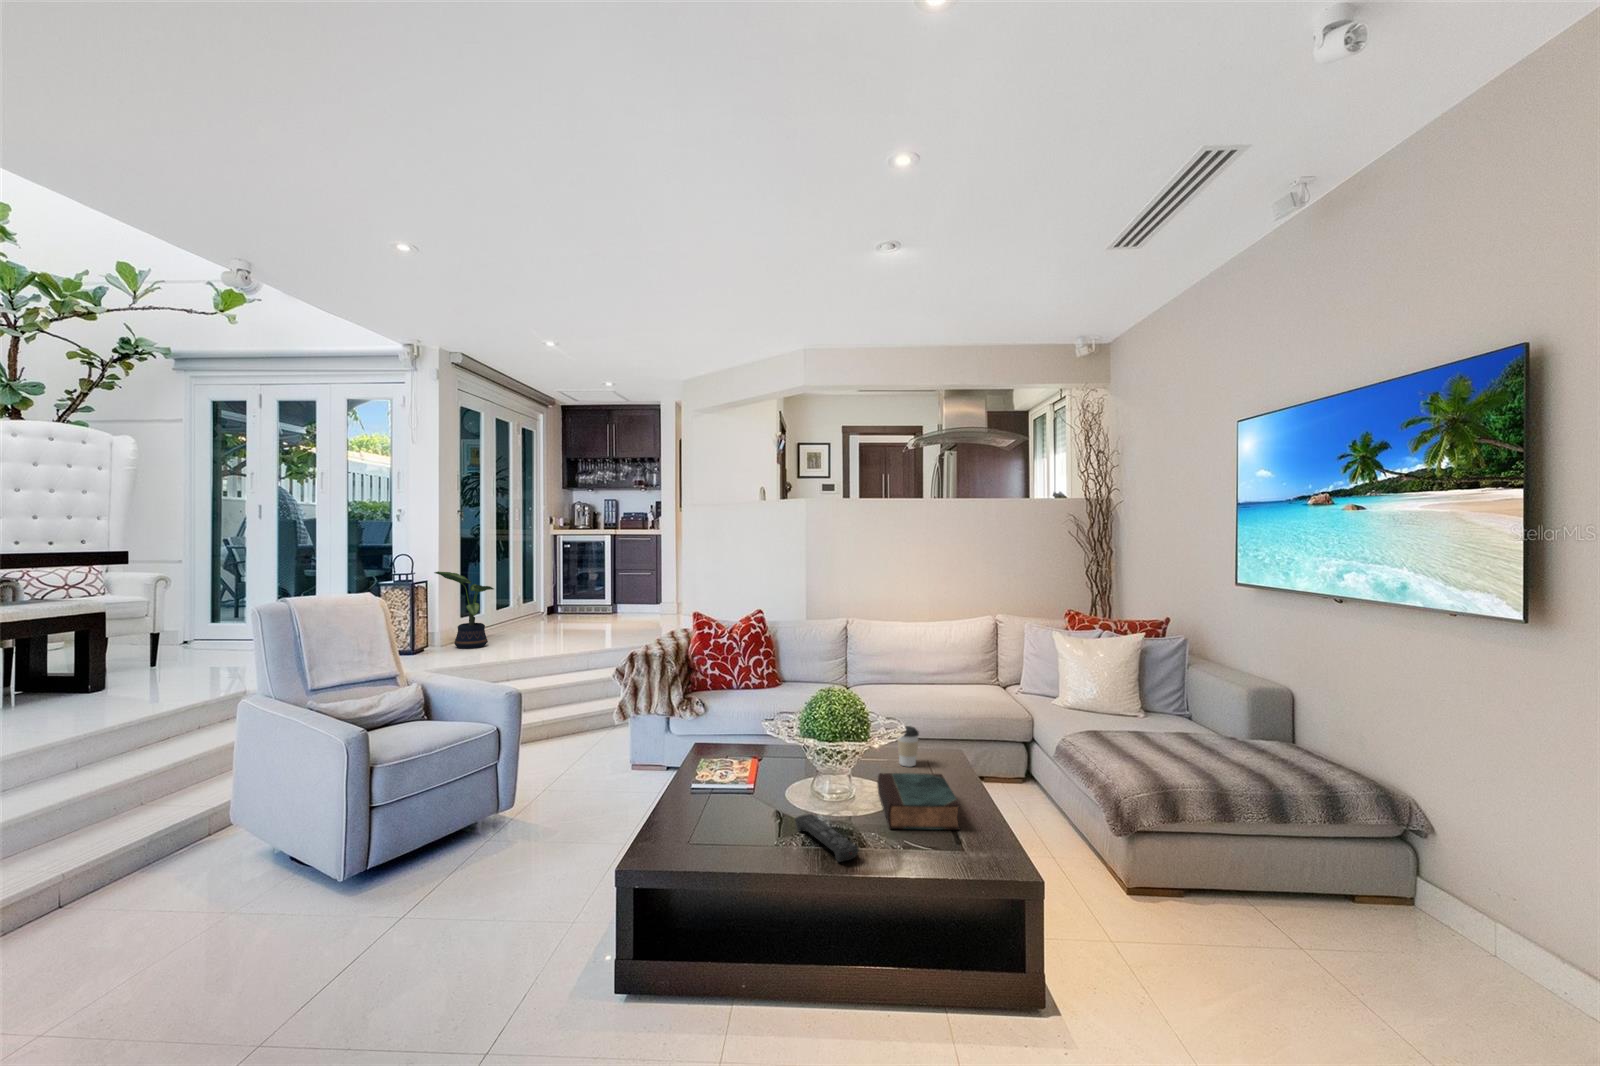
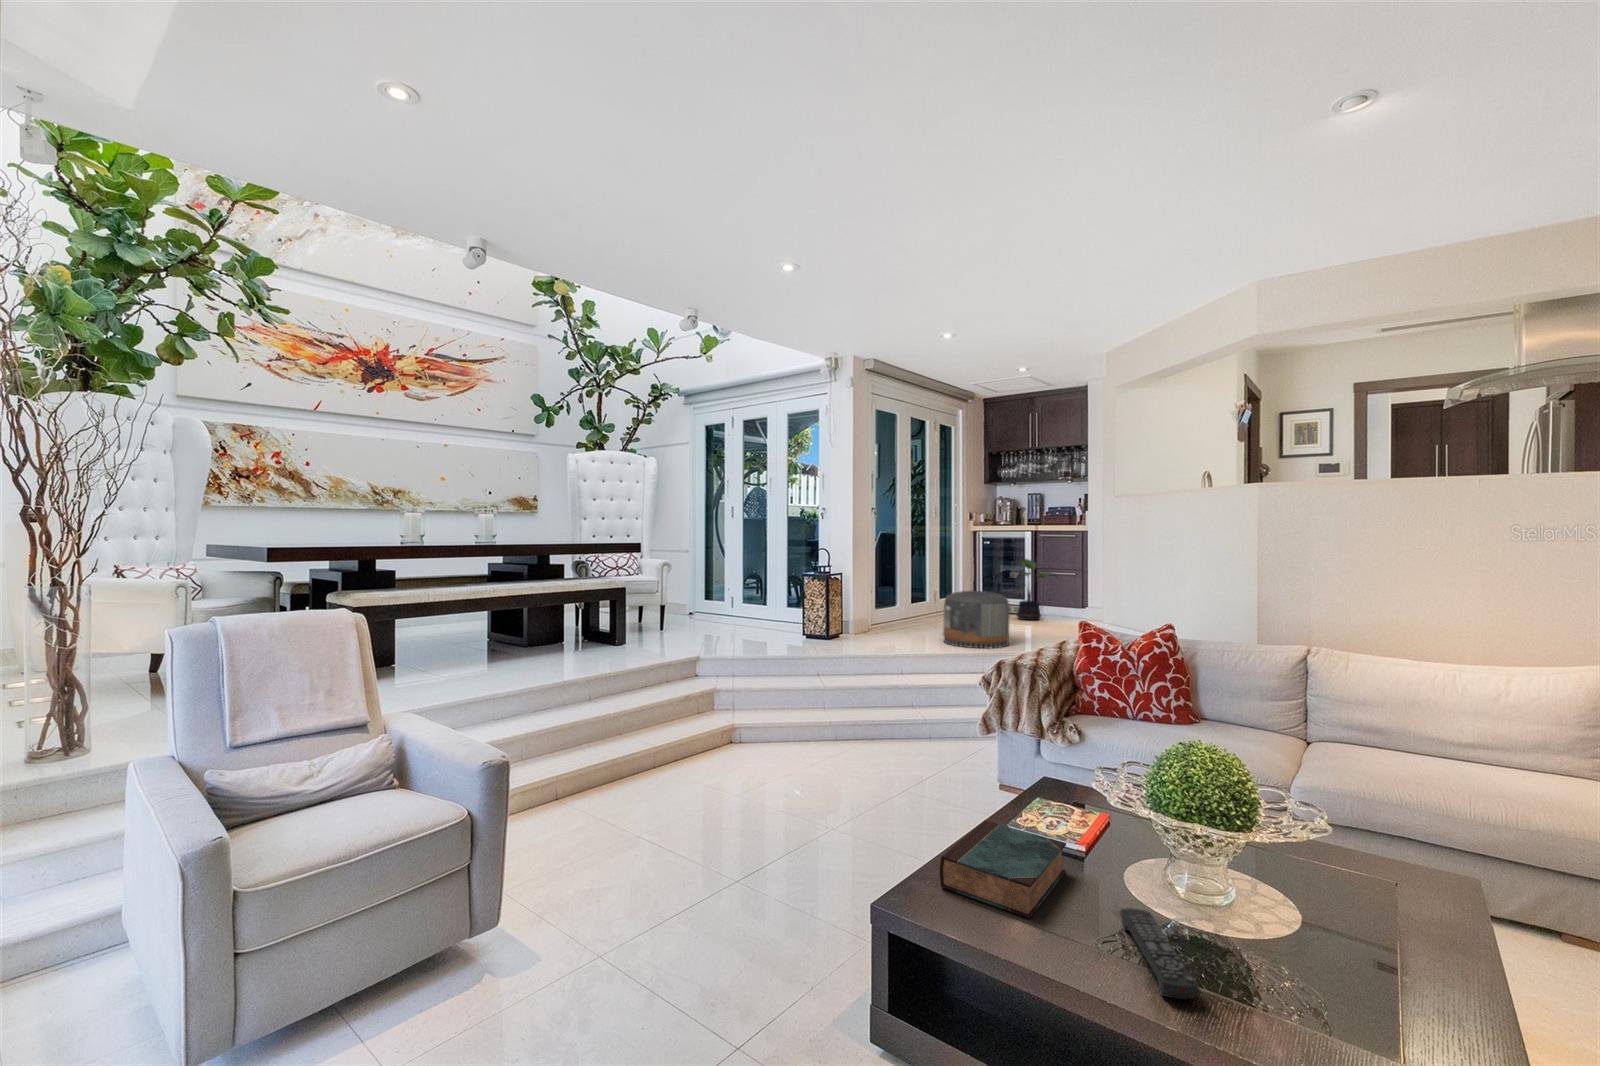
potted plant: present [434,571,494,649] -> present [1017,559,1056,620]
pouf: none [542,592,606,647] -> present [943,591,1009,648]
coffee cup: present [897,726,919,767] -> none [1345,821,1390,888]
book: present [877,773,961,830] -> present [940,820,1066,918]

